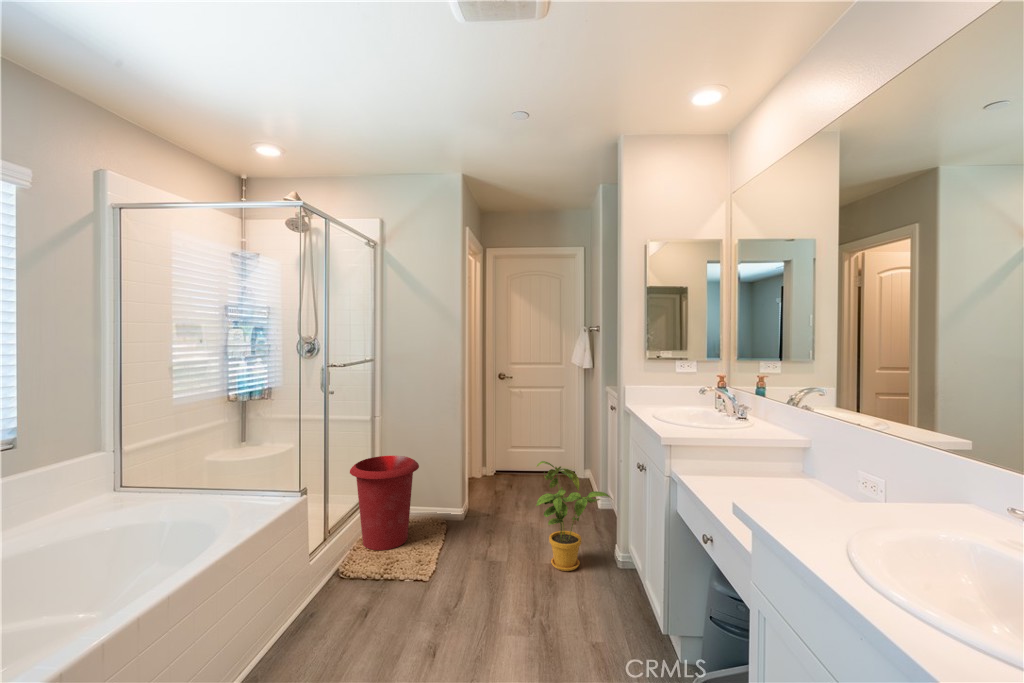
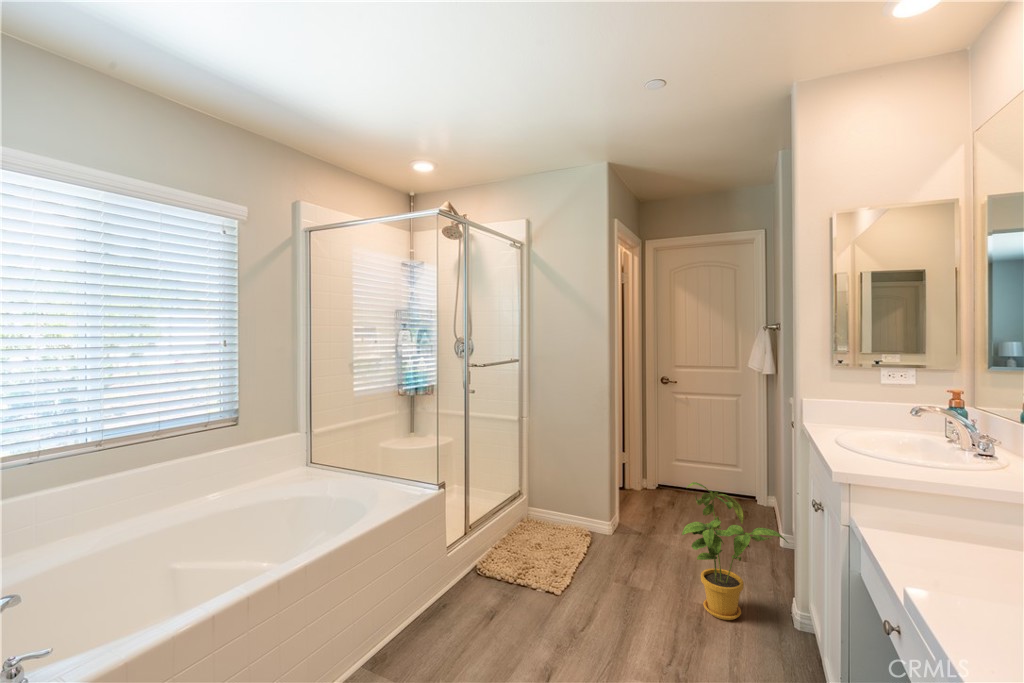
waste bin: present [350,456,419,550] -> none [492,457,559,553]

